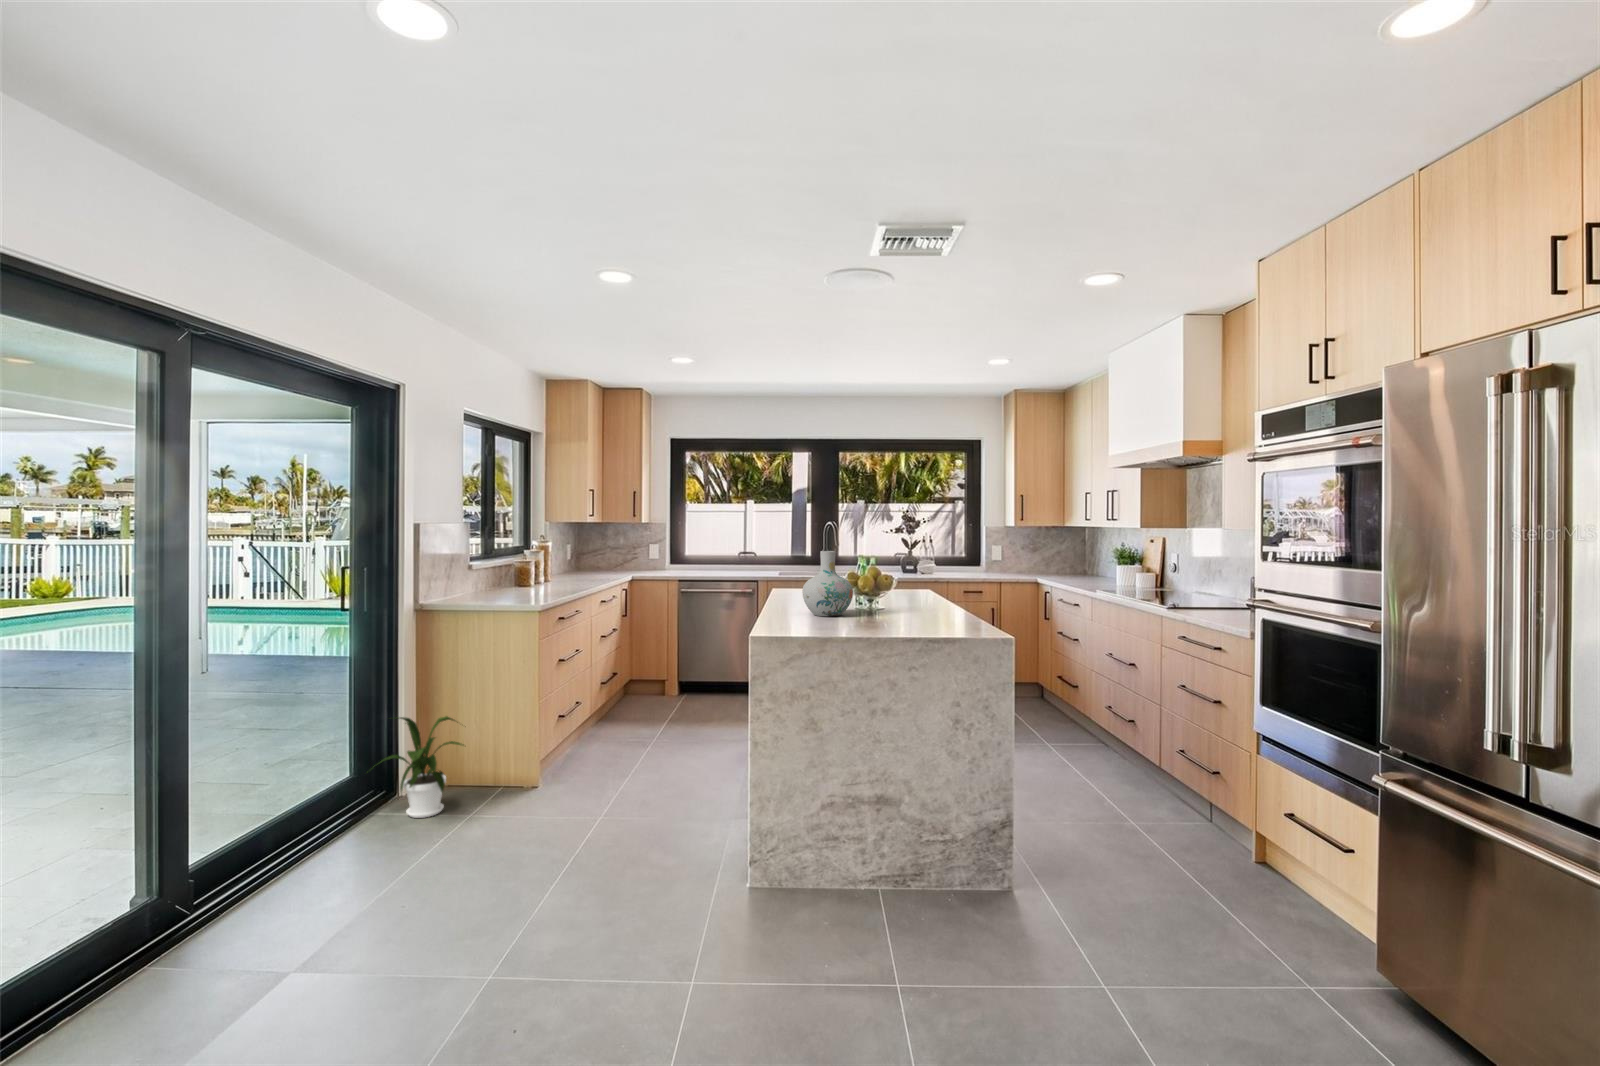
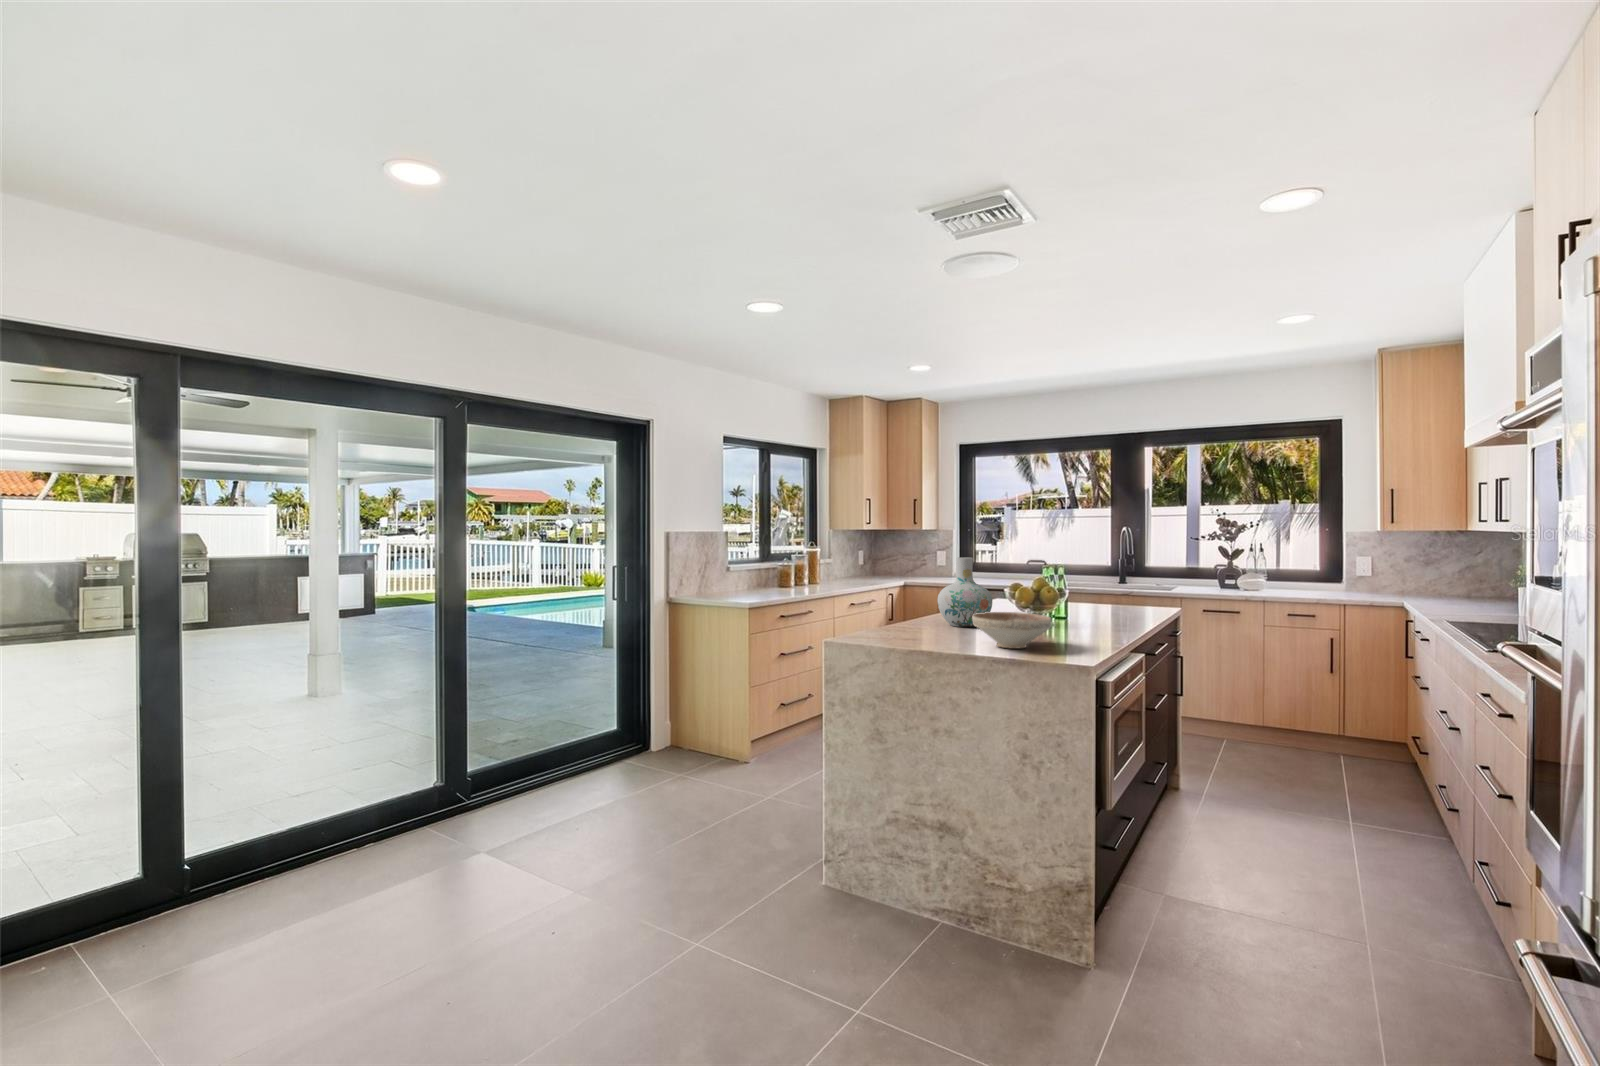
decorative bowl: none [882,599,950,631] -> present [973,612,1051,649]
house plant: present [379,716,464,818] -> none [623,684,692,767]

